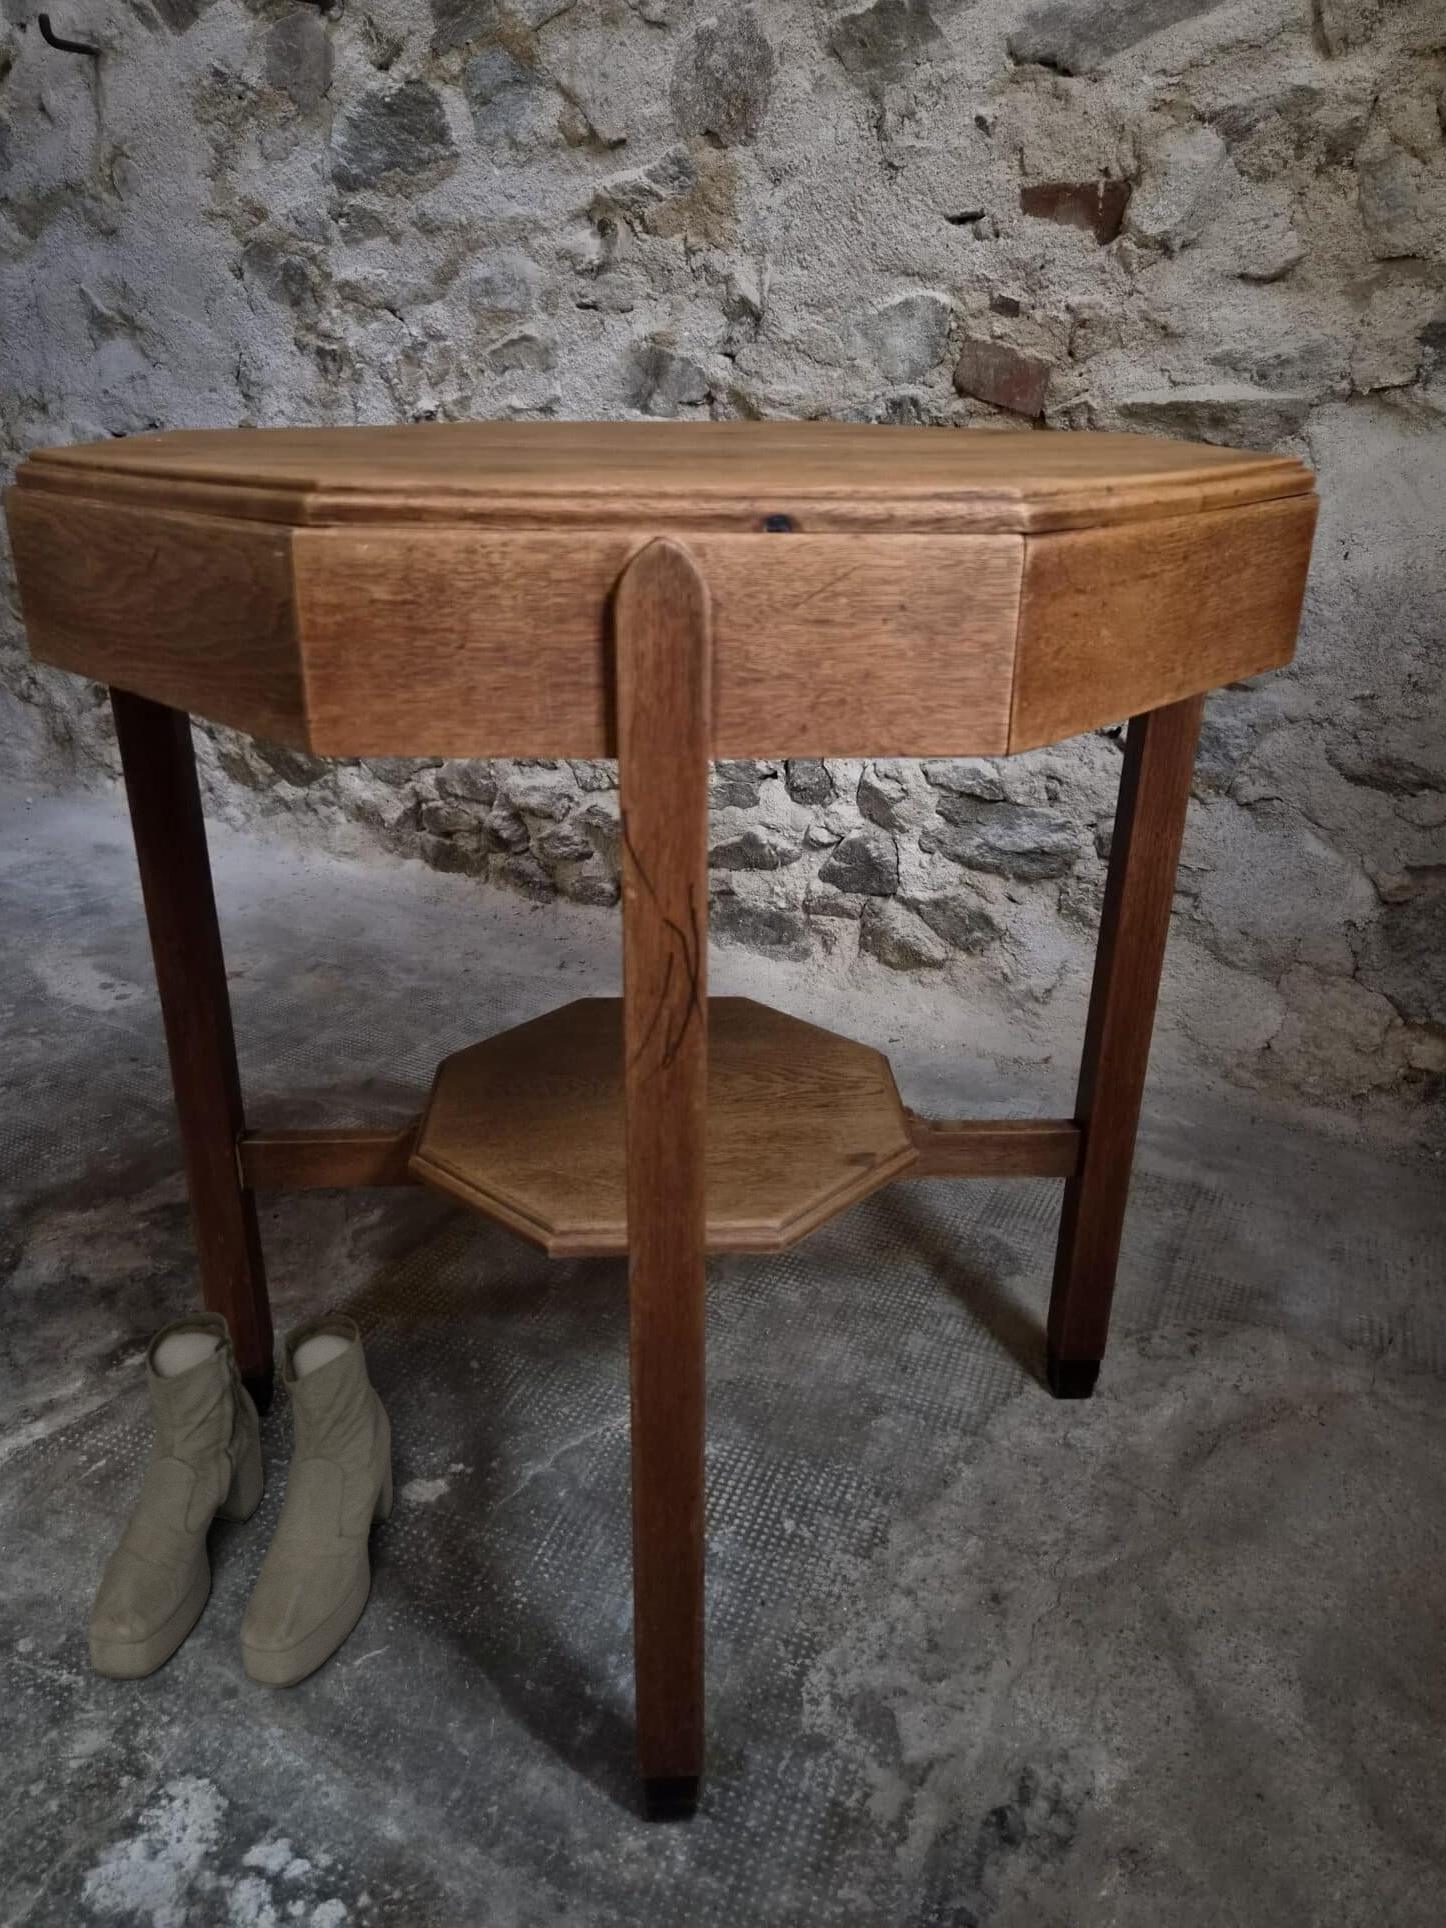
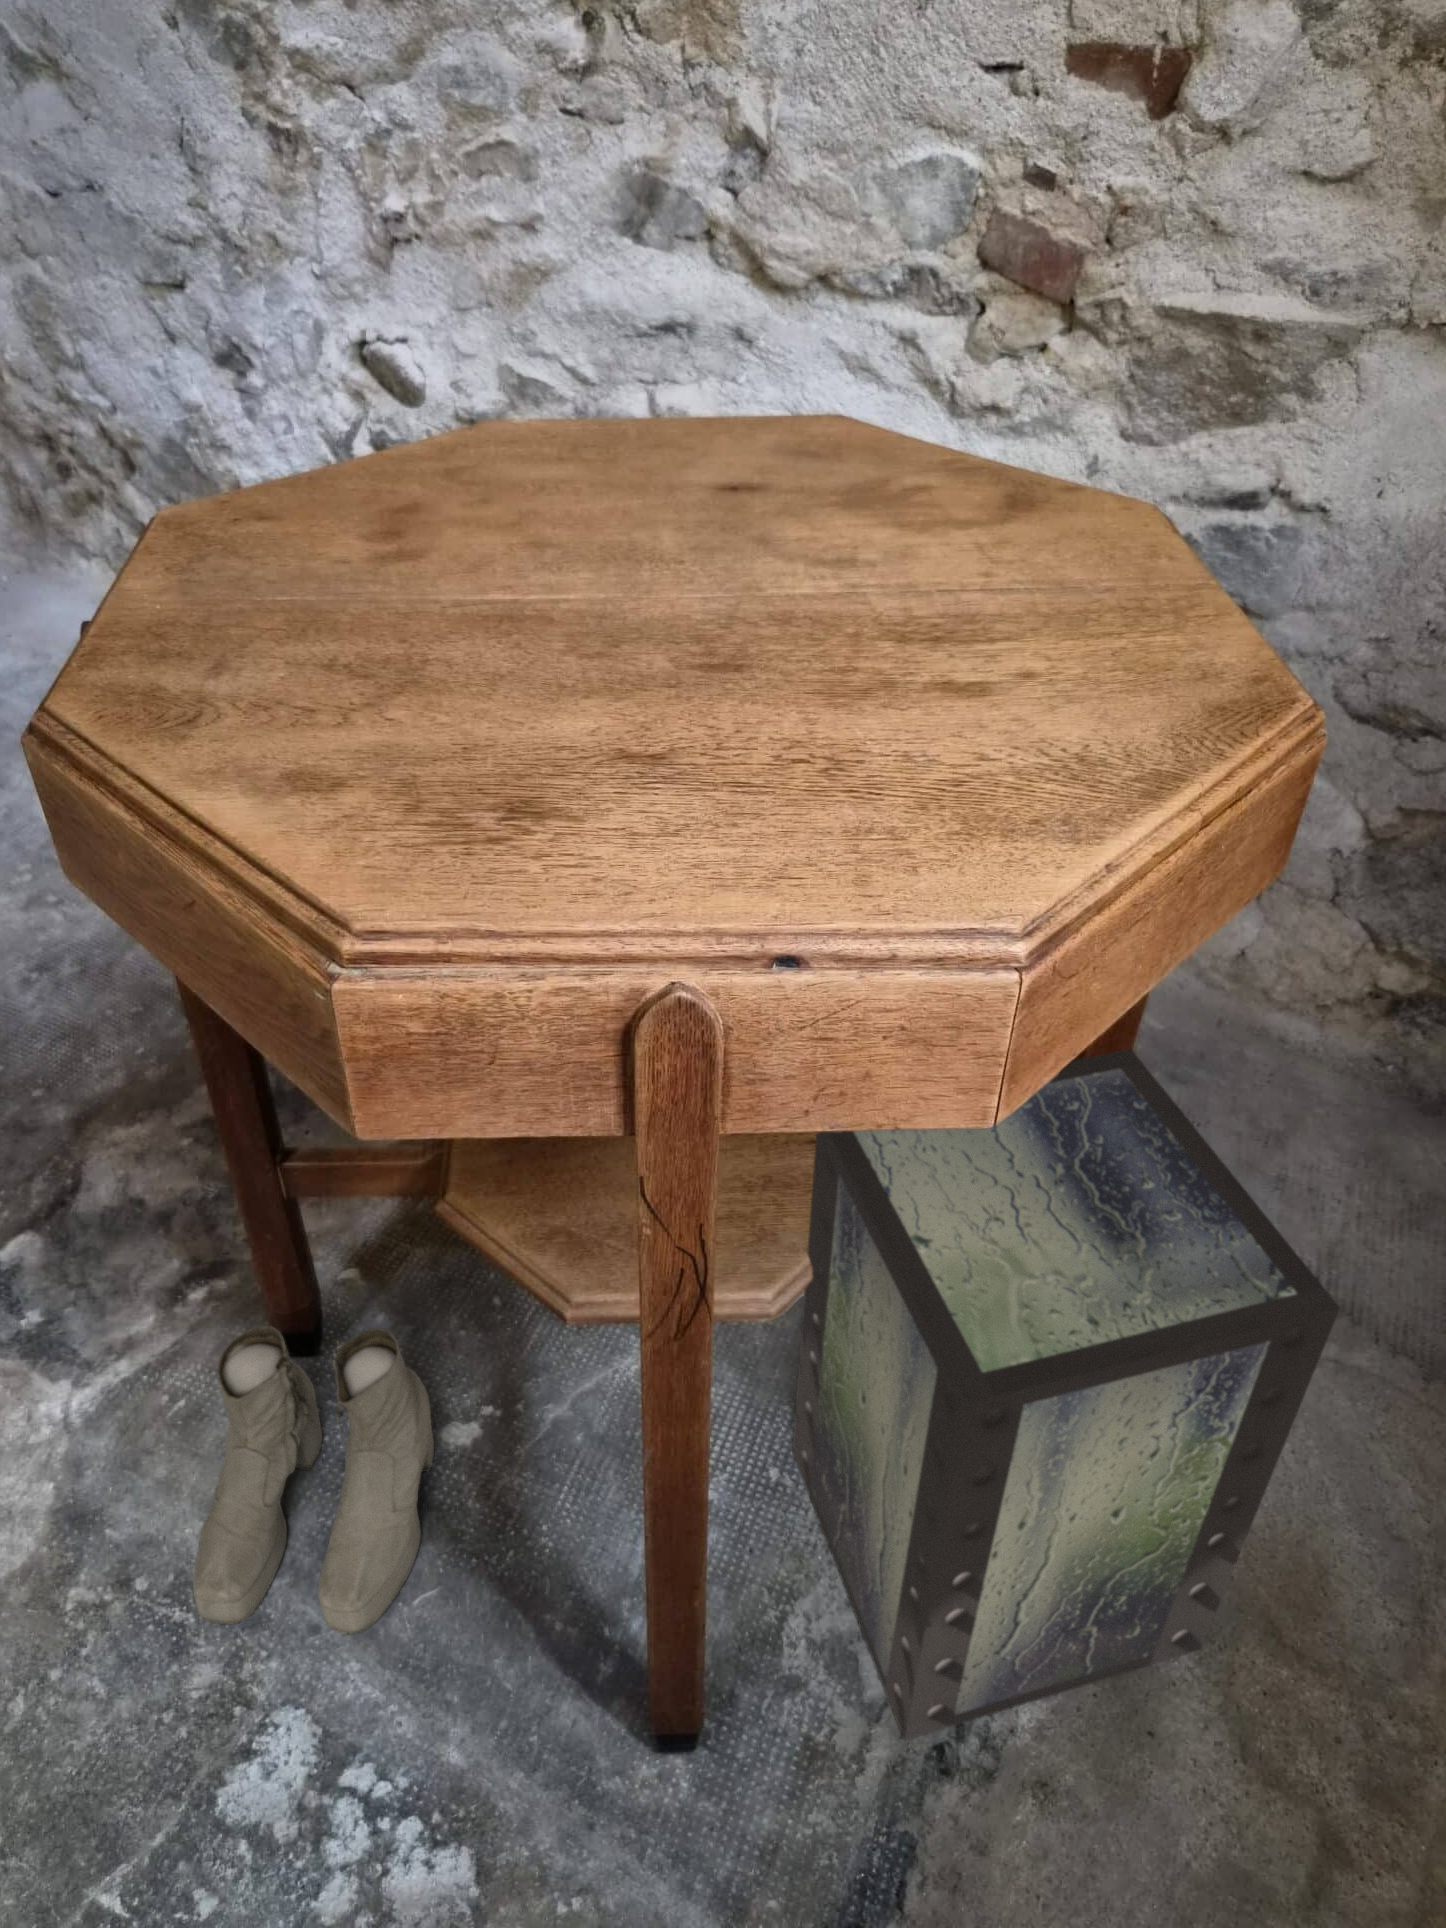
storage box: none [809,971,1434,1809] -> present [792,1049,1340,1740]

